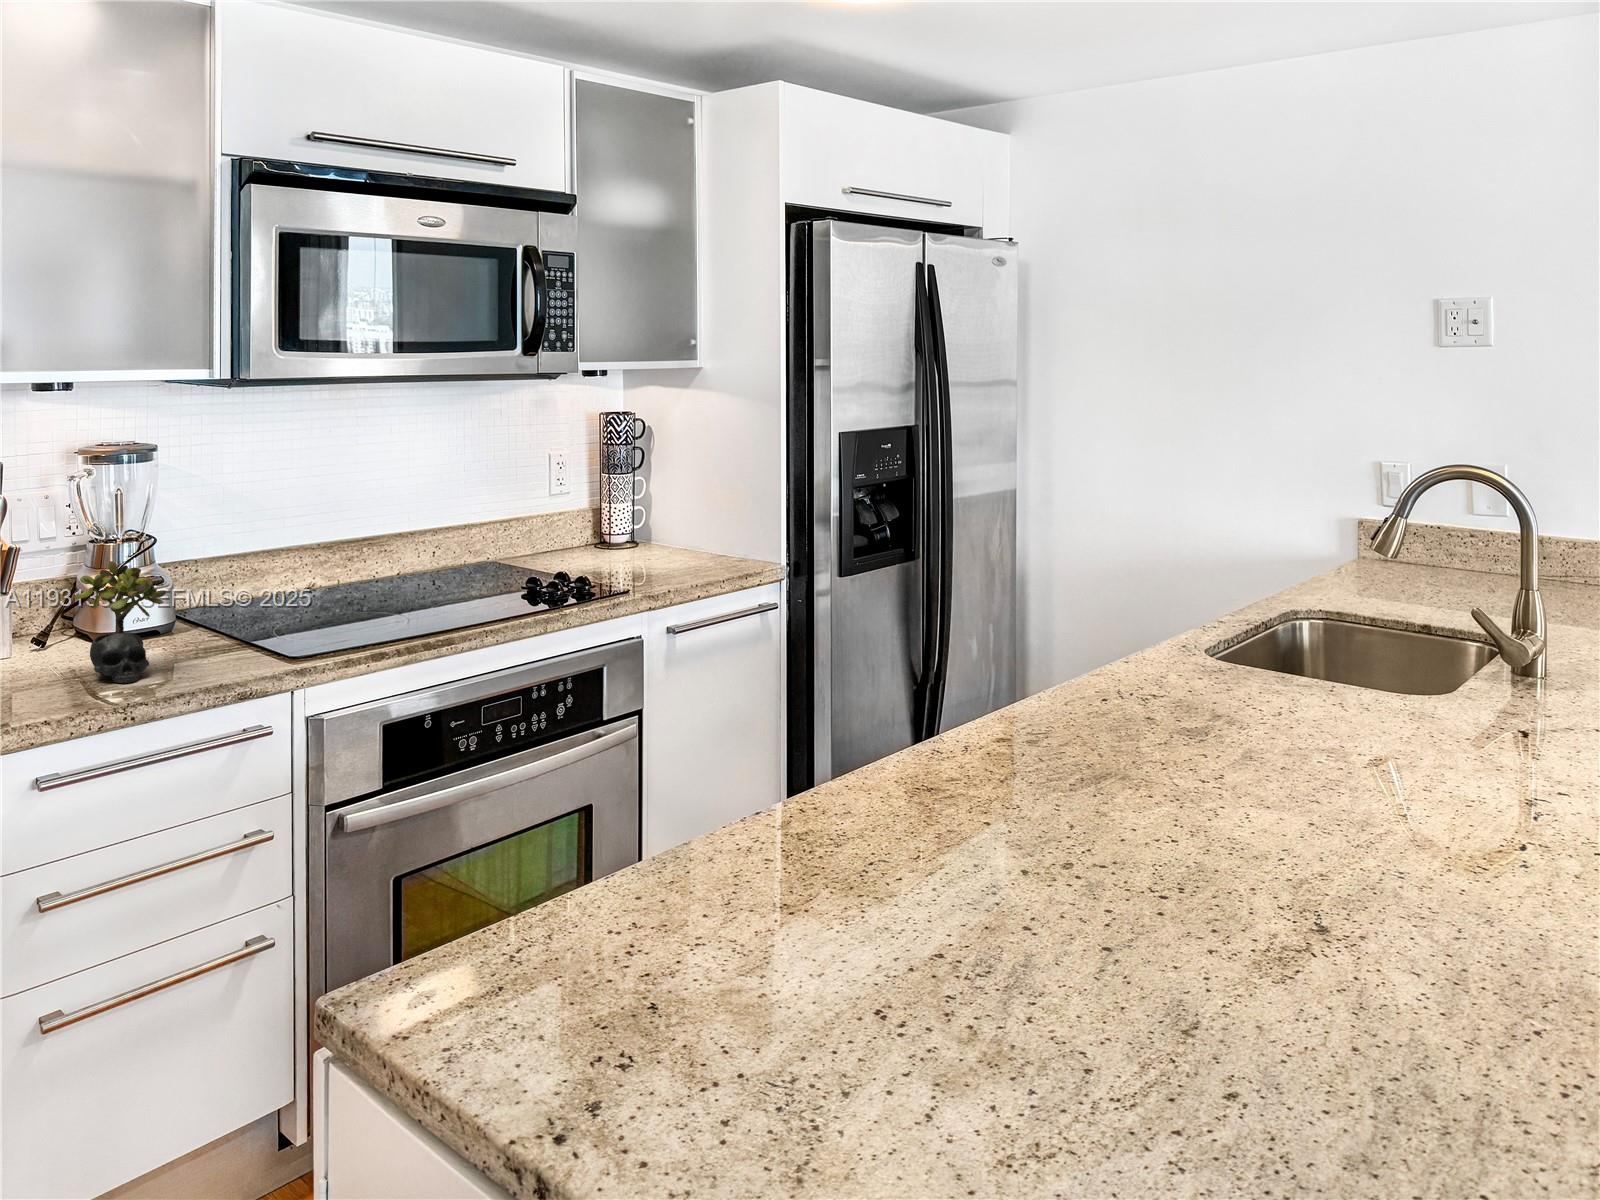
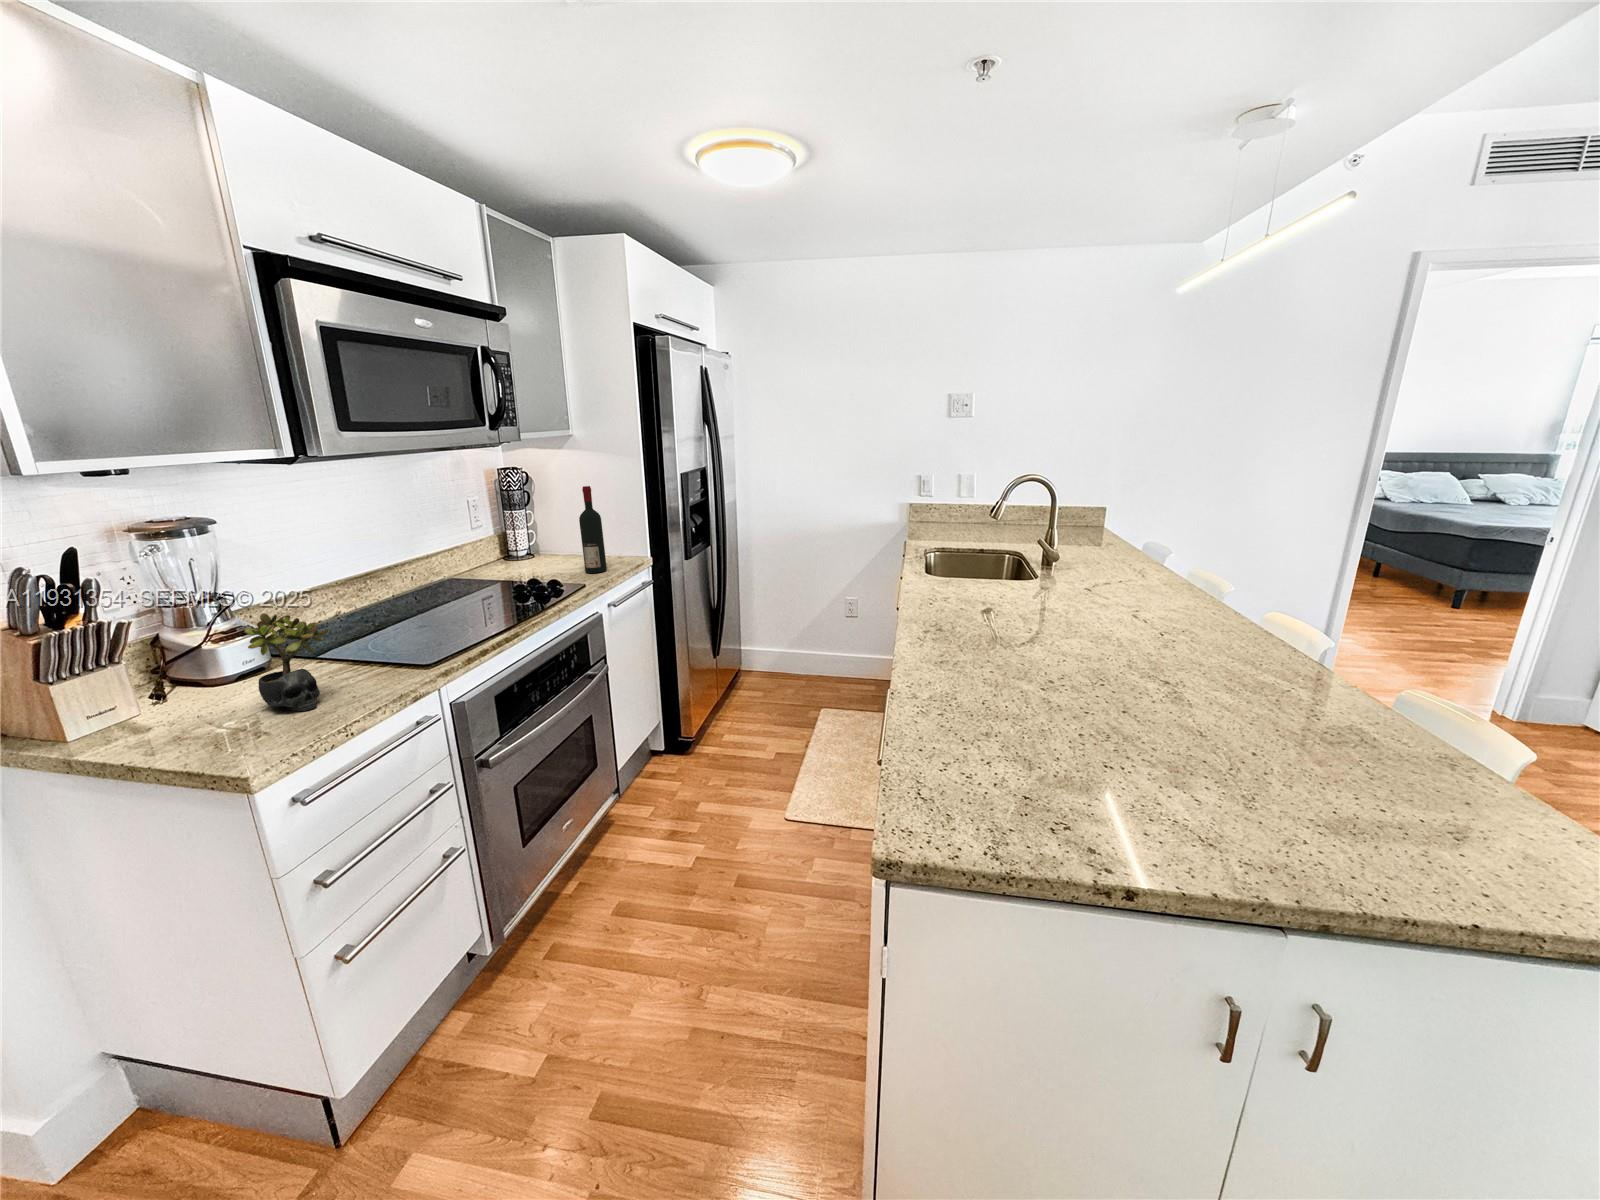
wine bottle: none [653,444,687,579] -> present [579,486,607,573]

